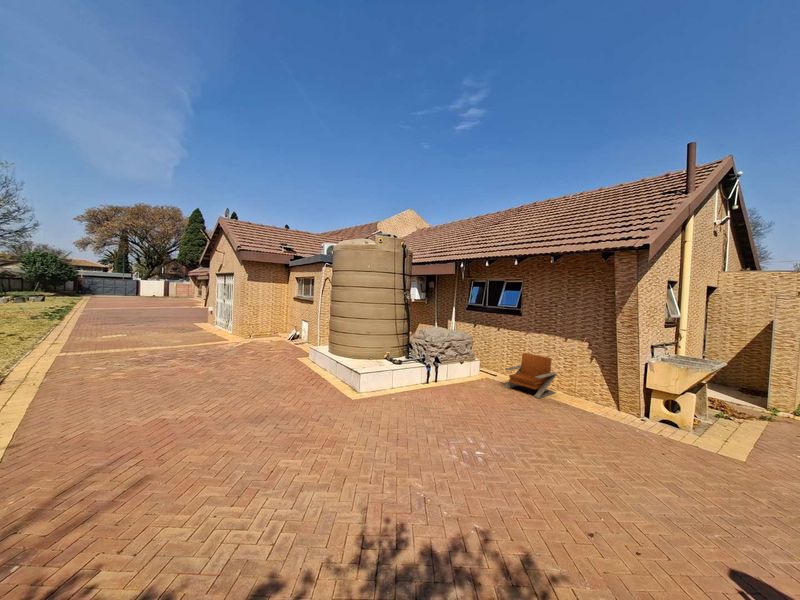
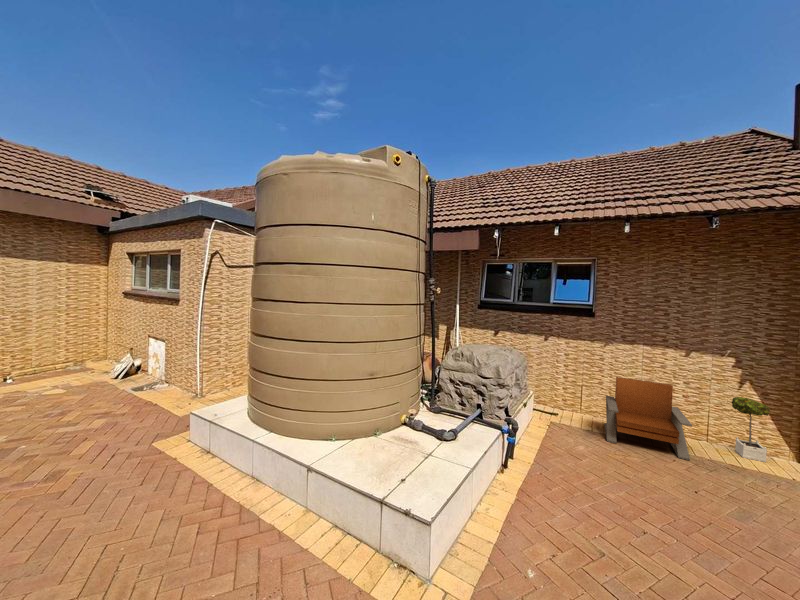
potted tree: none [579,366,597,407] -> present [732,397,770,462]

